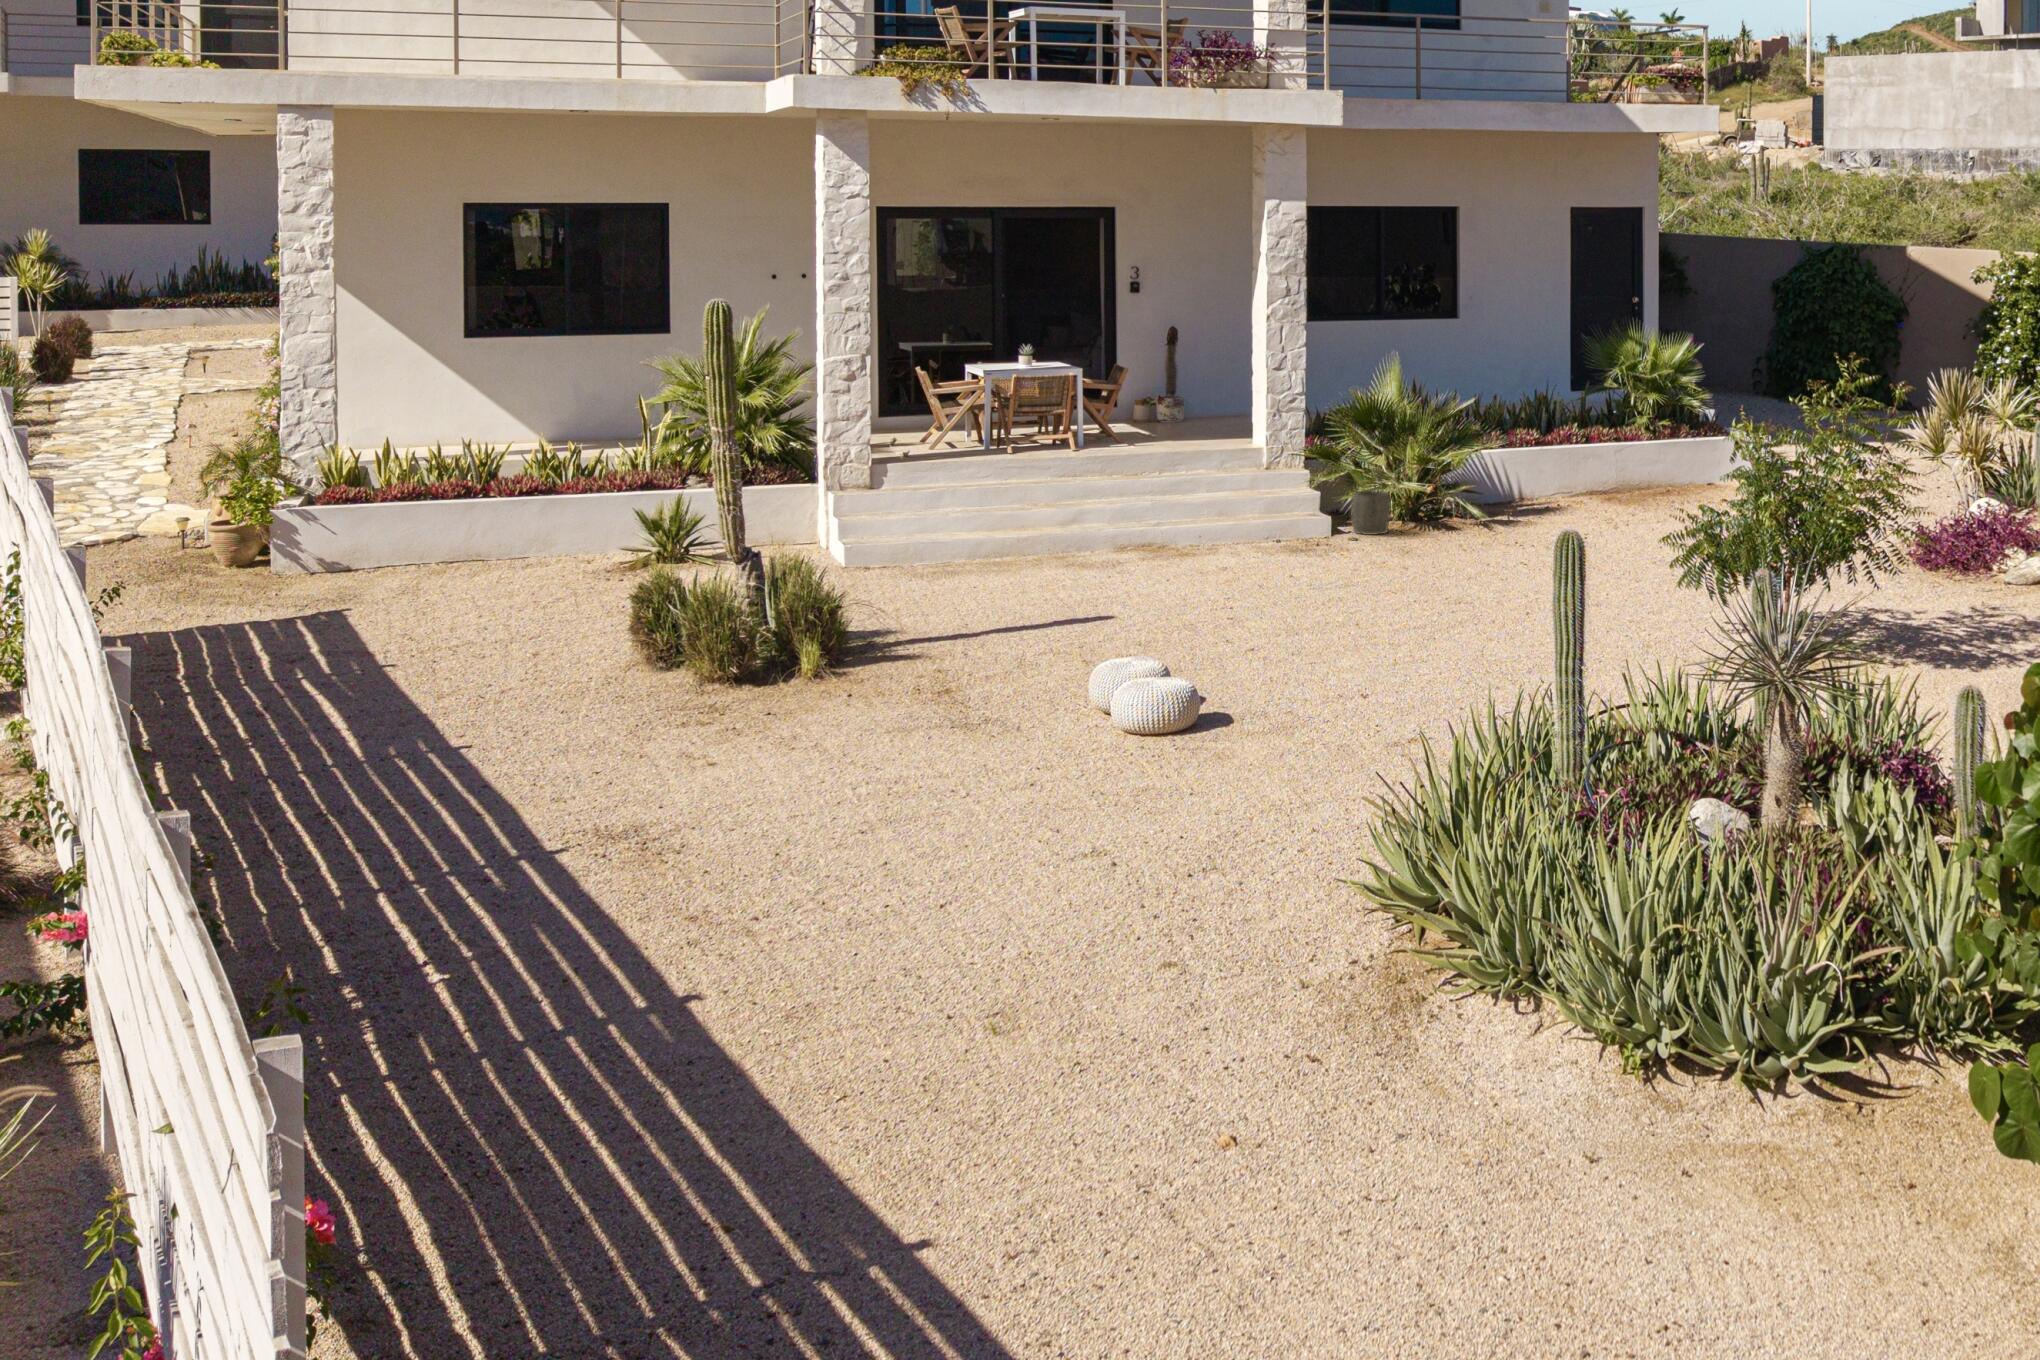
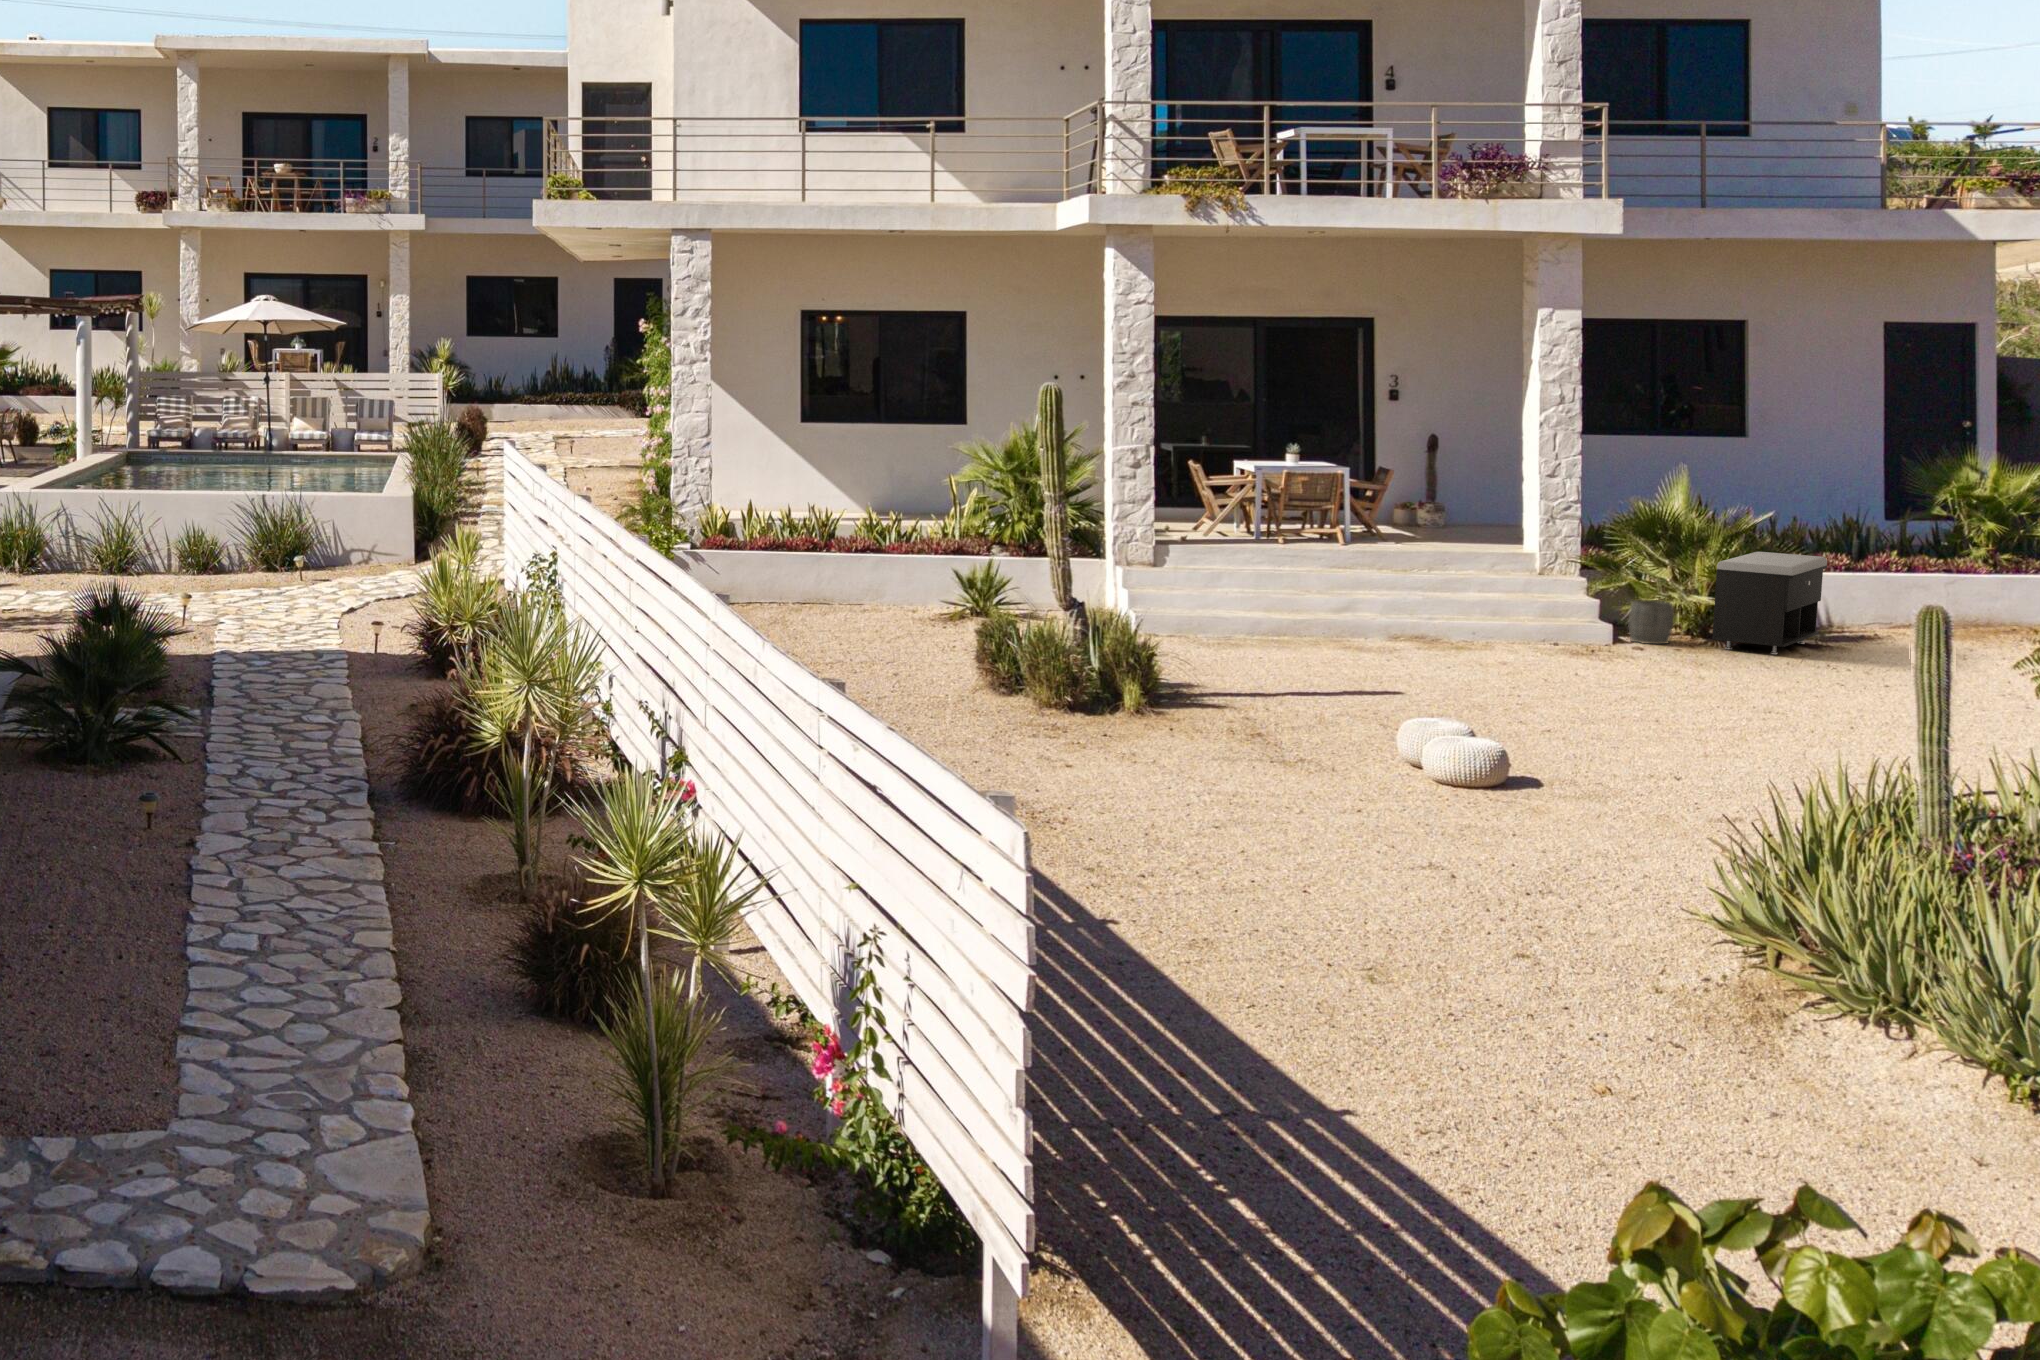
storage bench: none [1425,437,1521,538] -> present [1712,552,1827,654]

